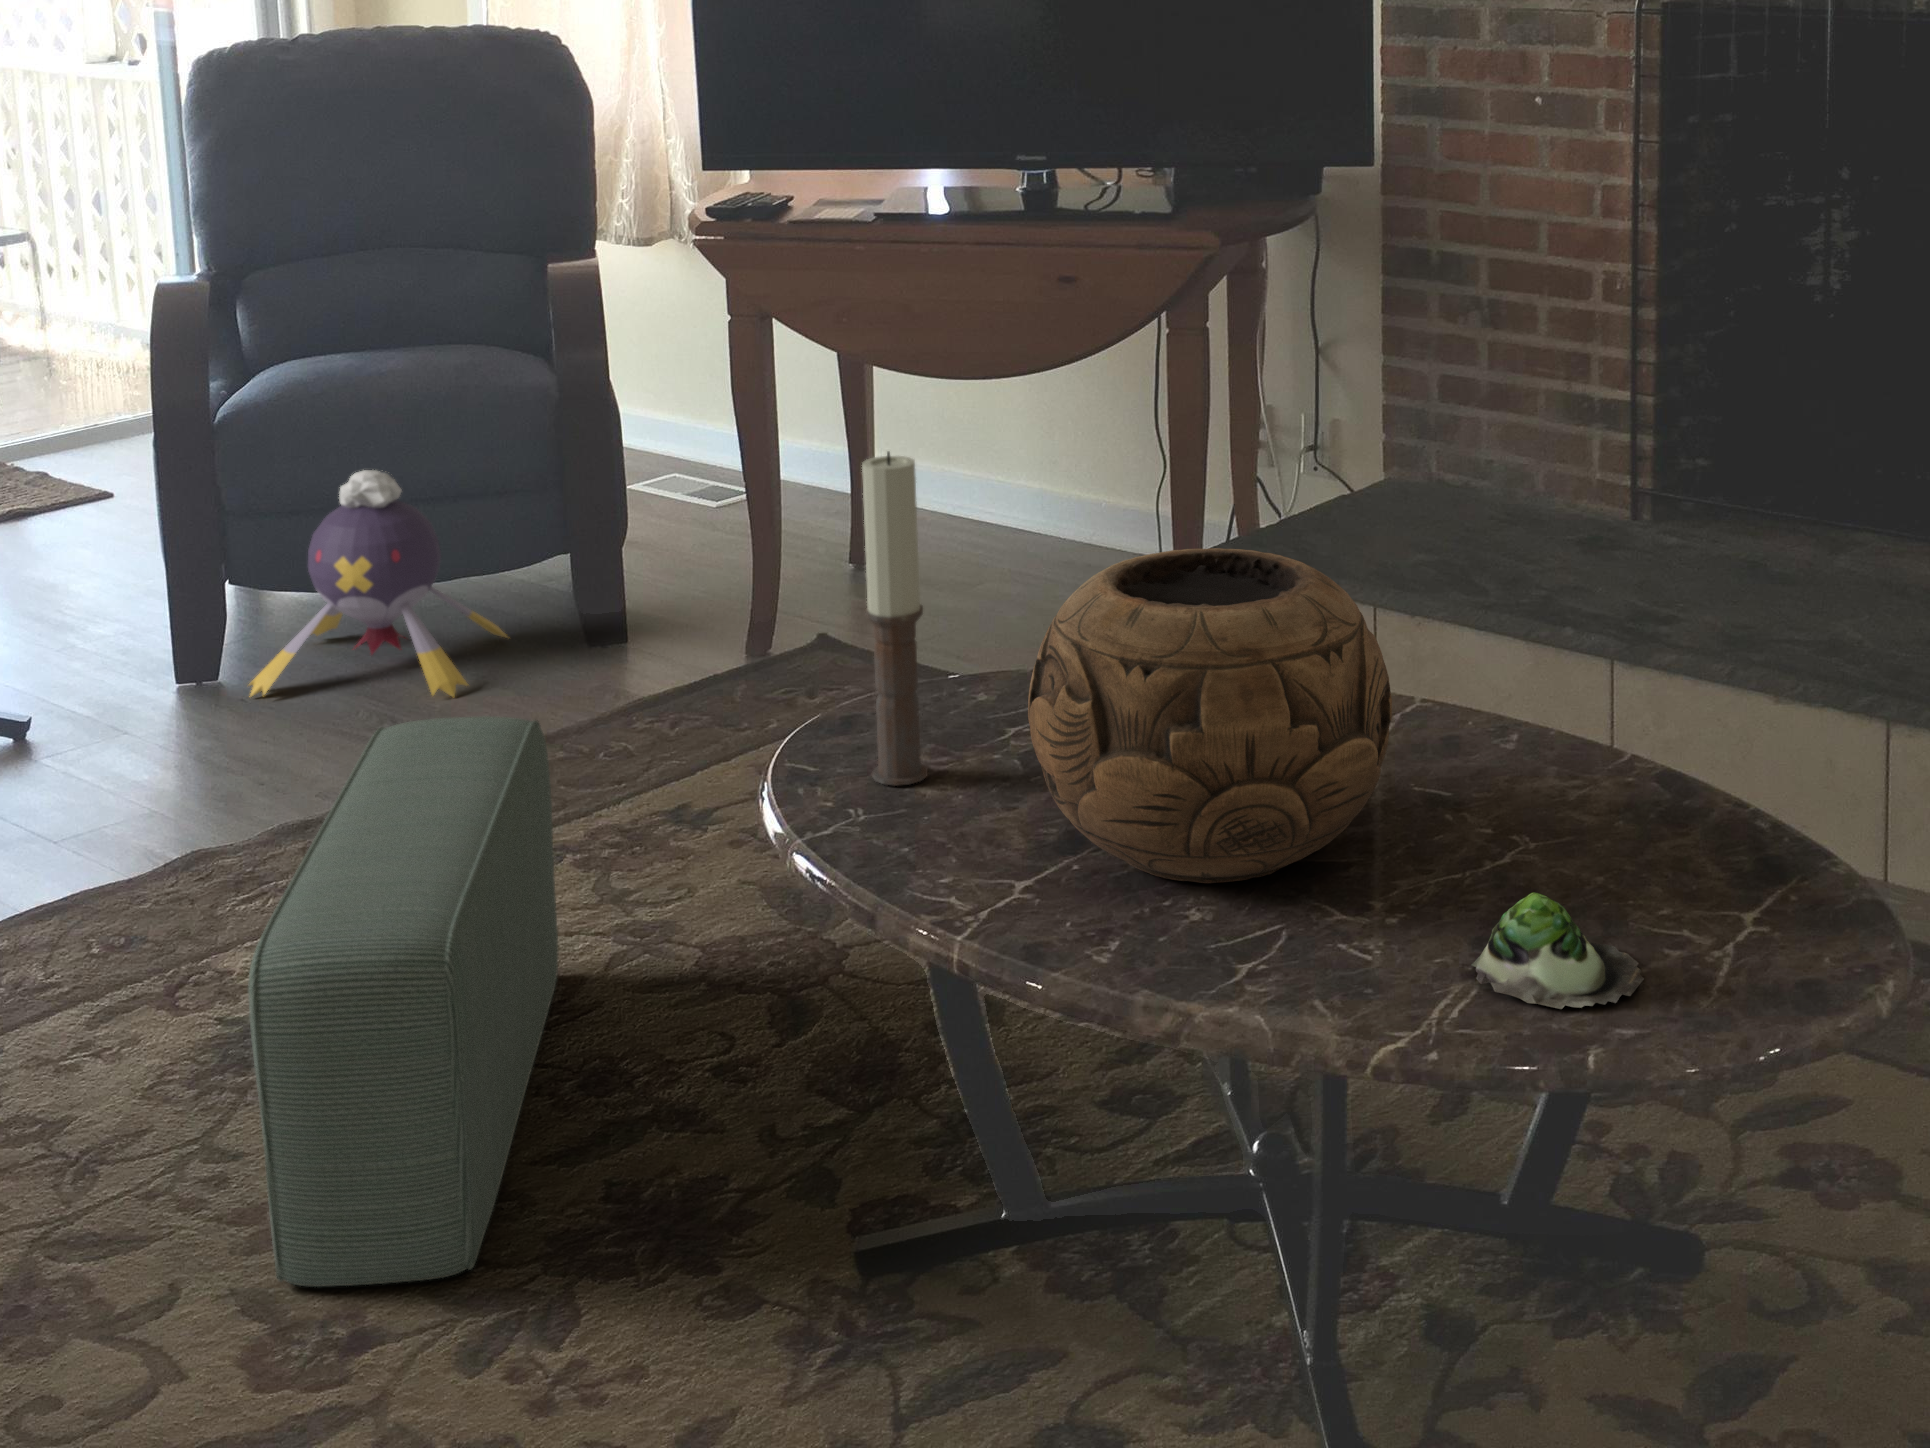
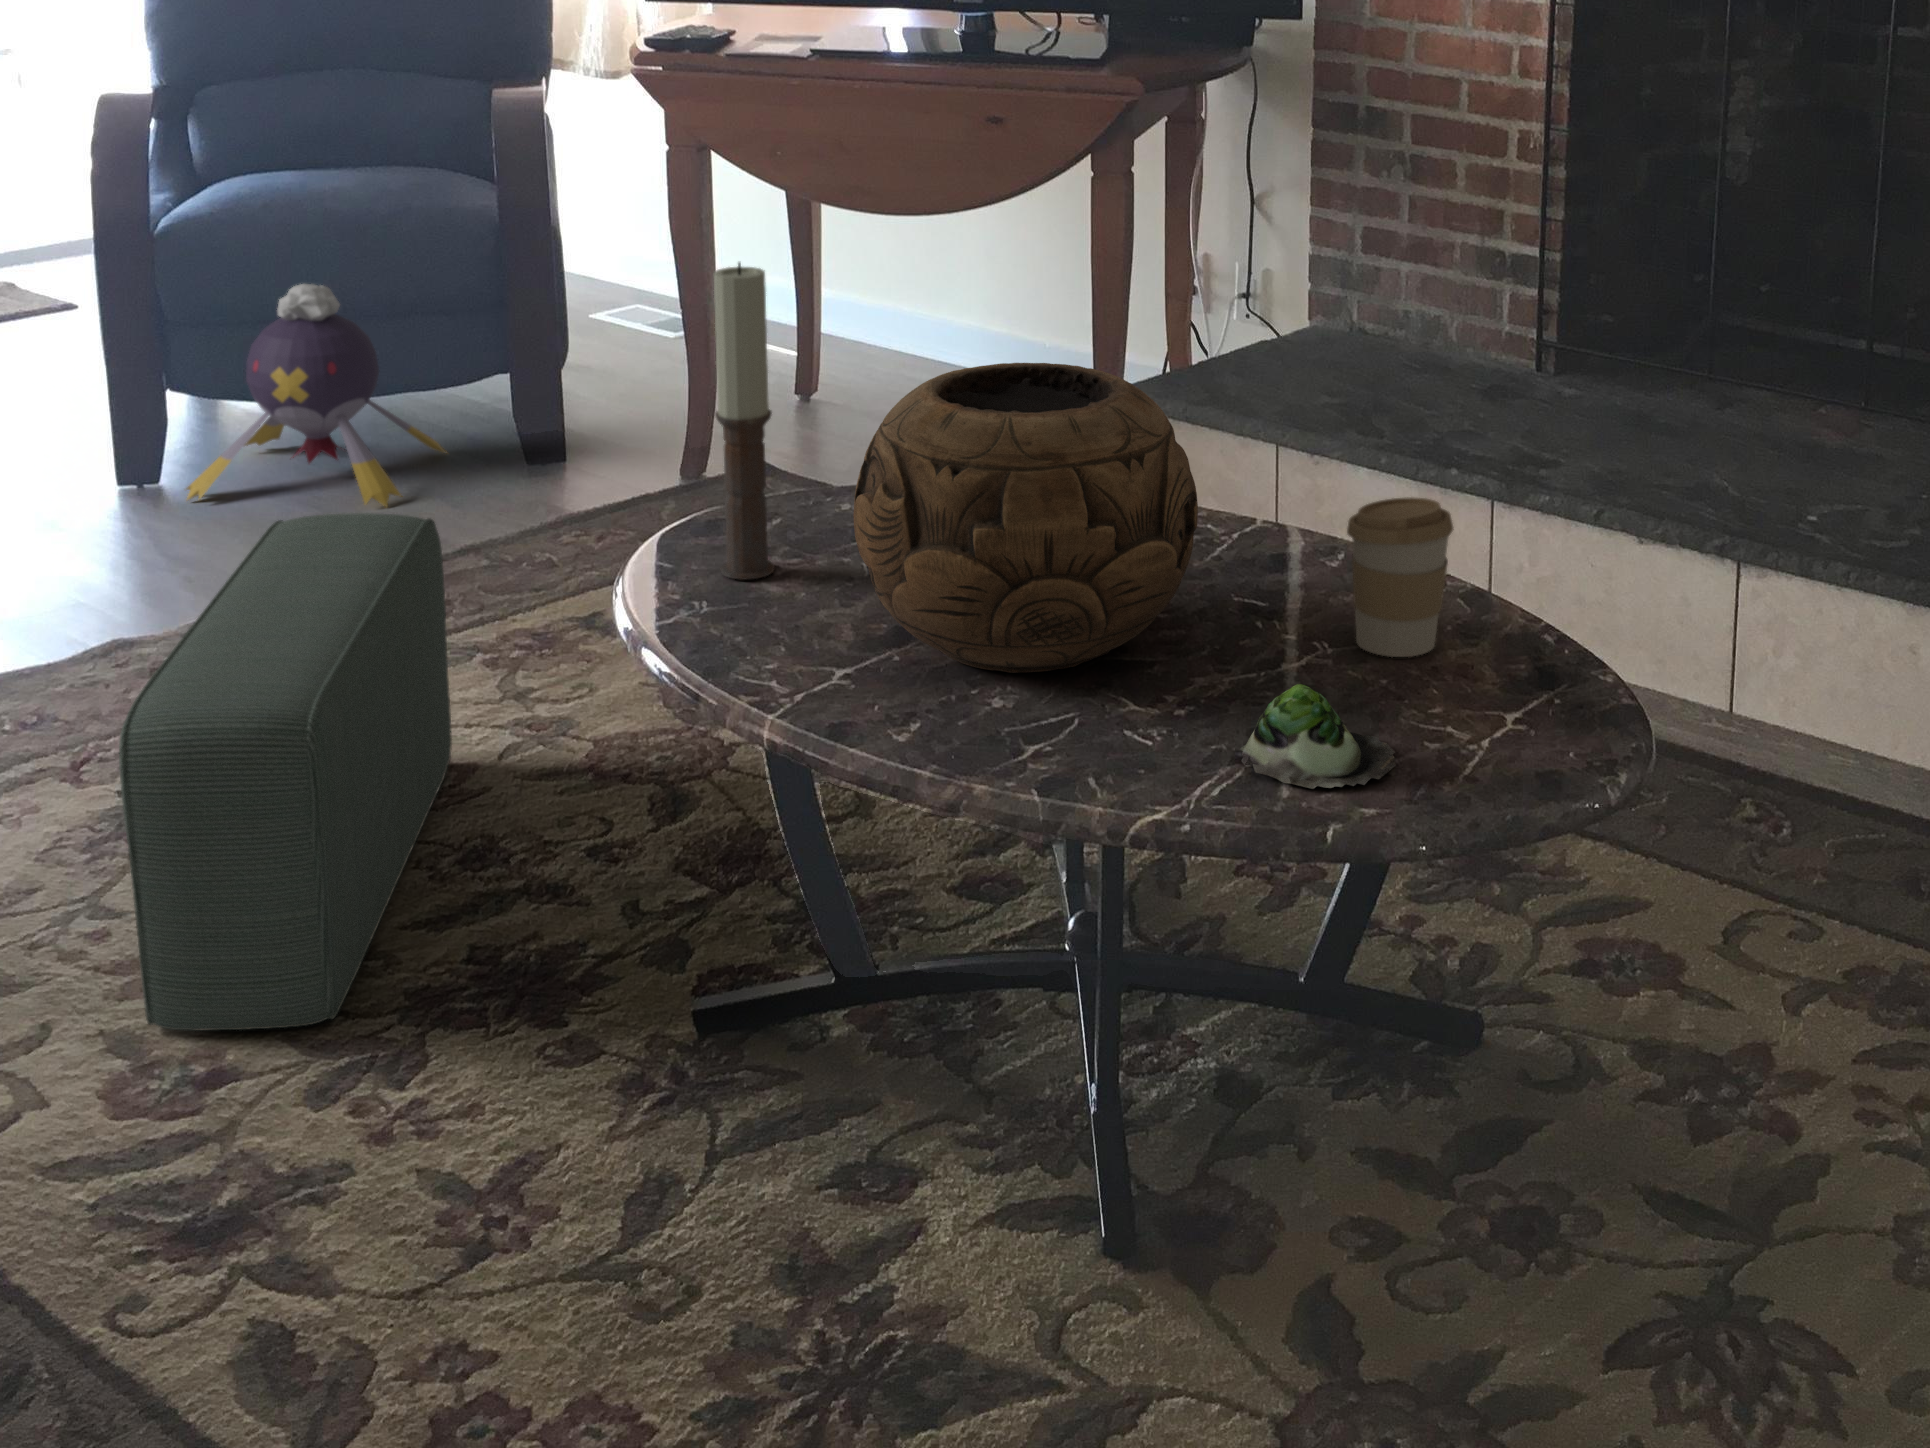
coffee cup: none [1549,679,1665,853] -> present [1347,497,1454,657]

